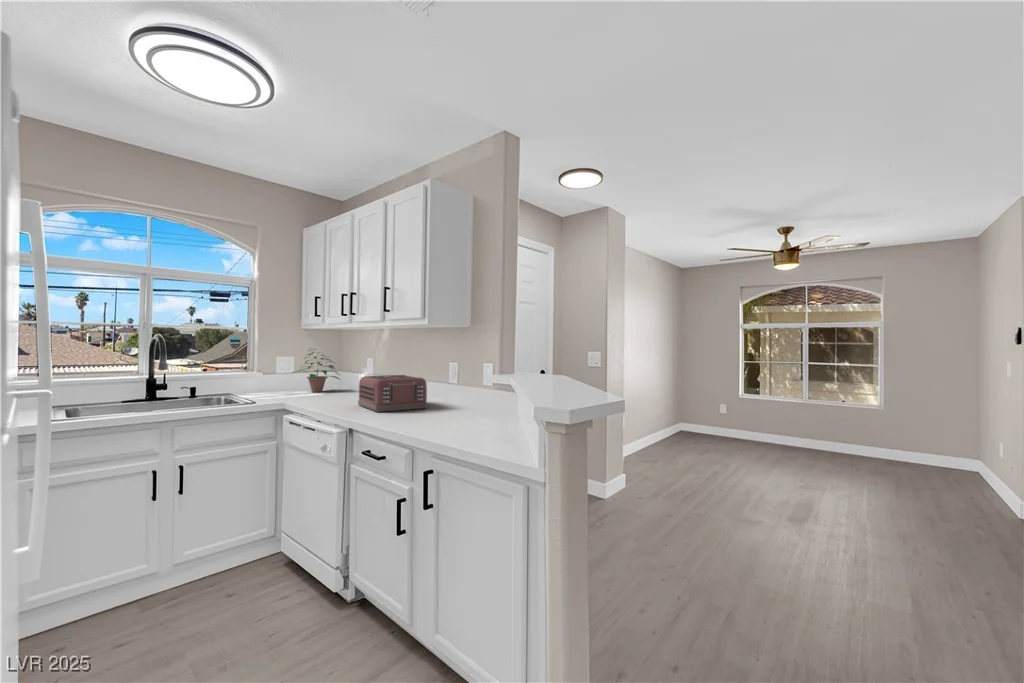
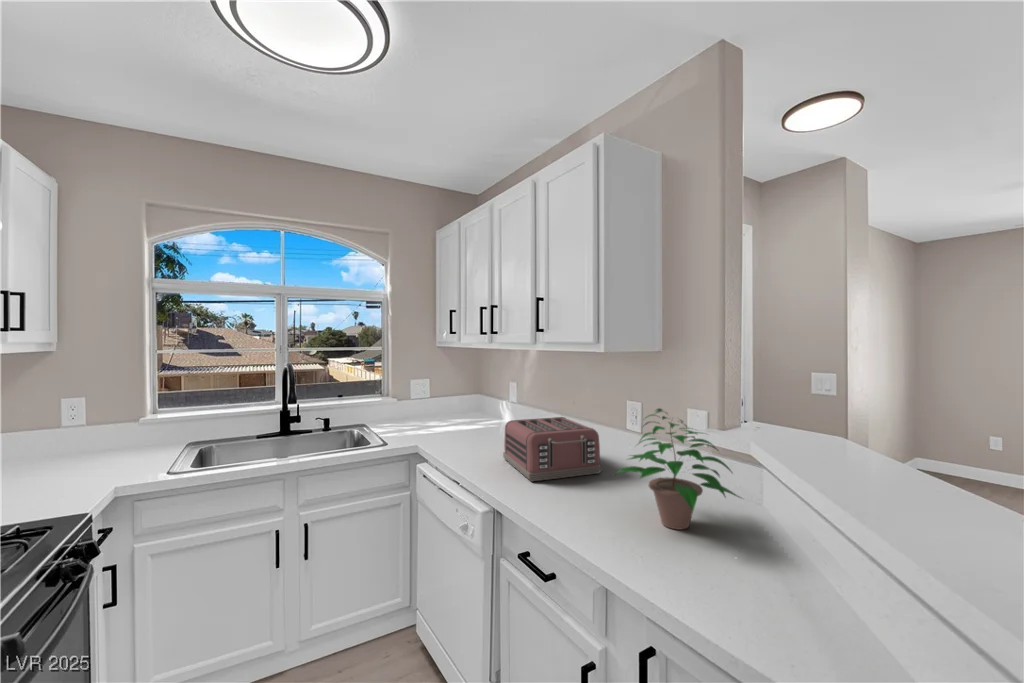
potted plant: present [295,349,339,392] -> present [615,409,739,530]

